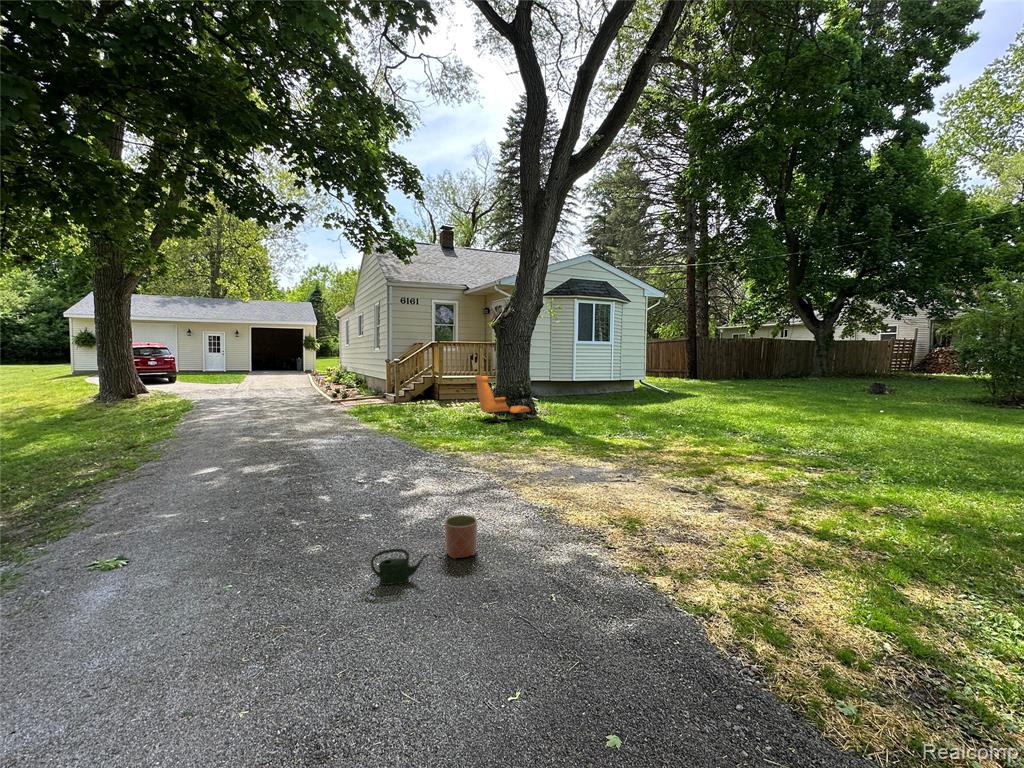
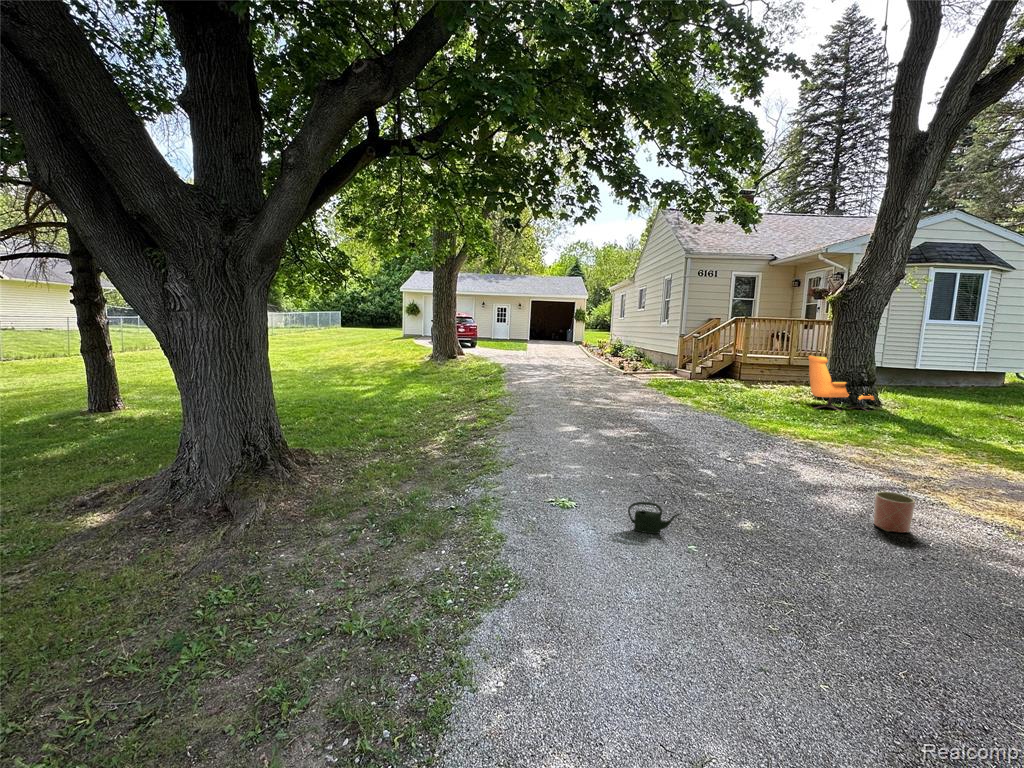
watering can: present [371,549,428,585] -> present [628,502,680,534]

